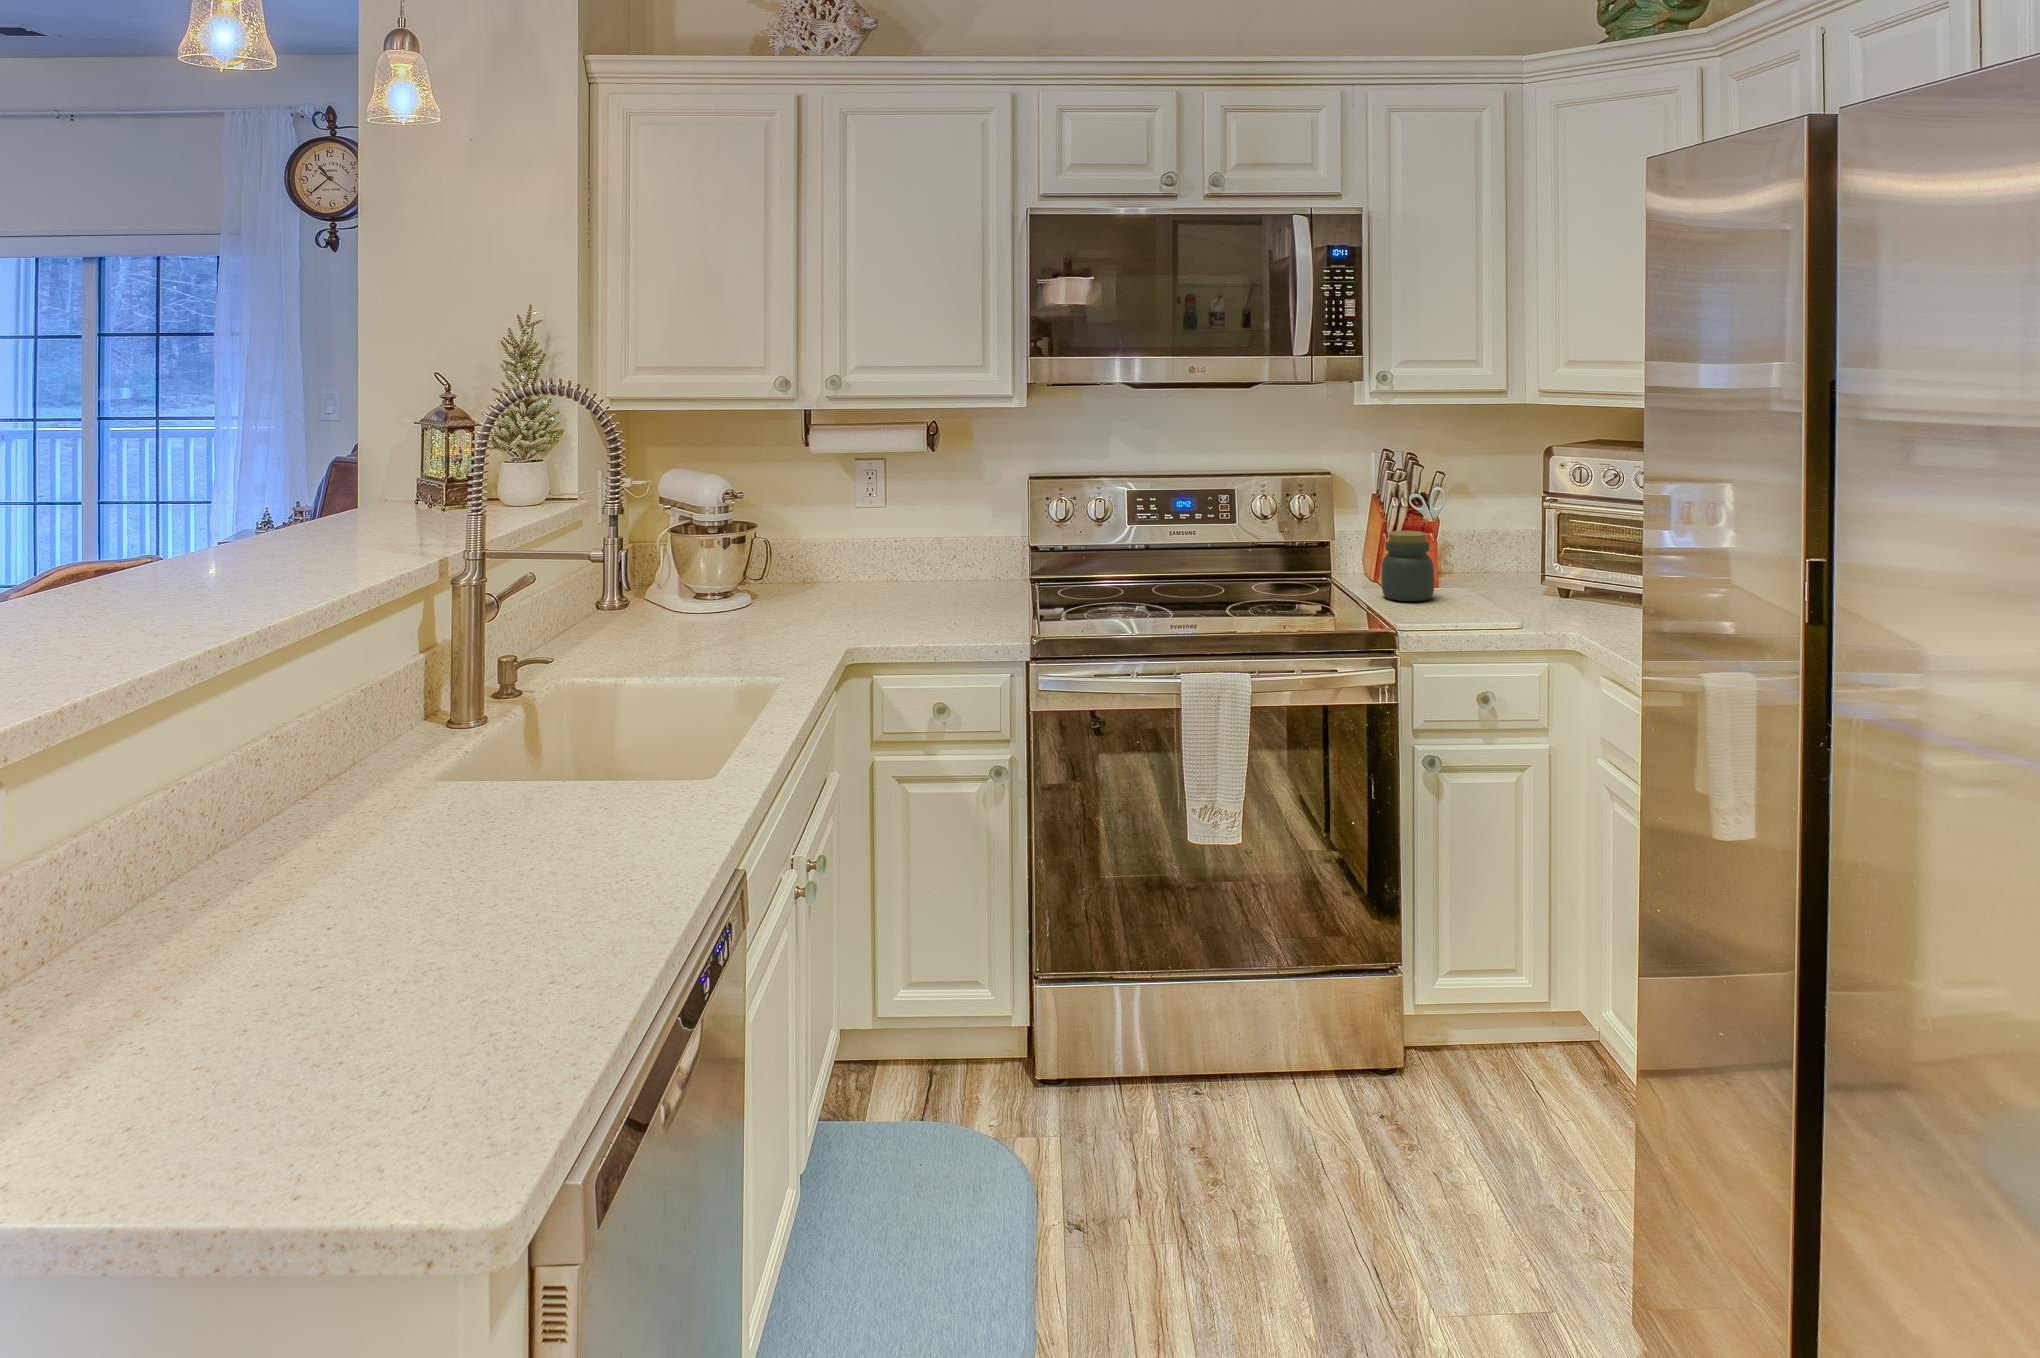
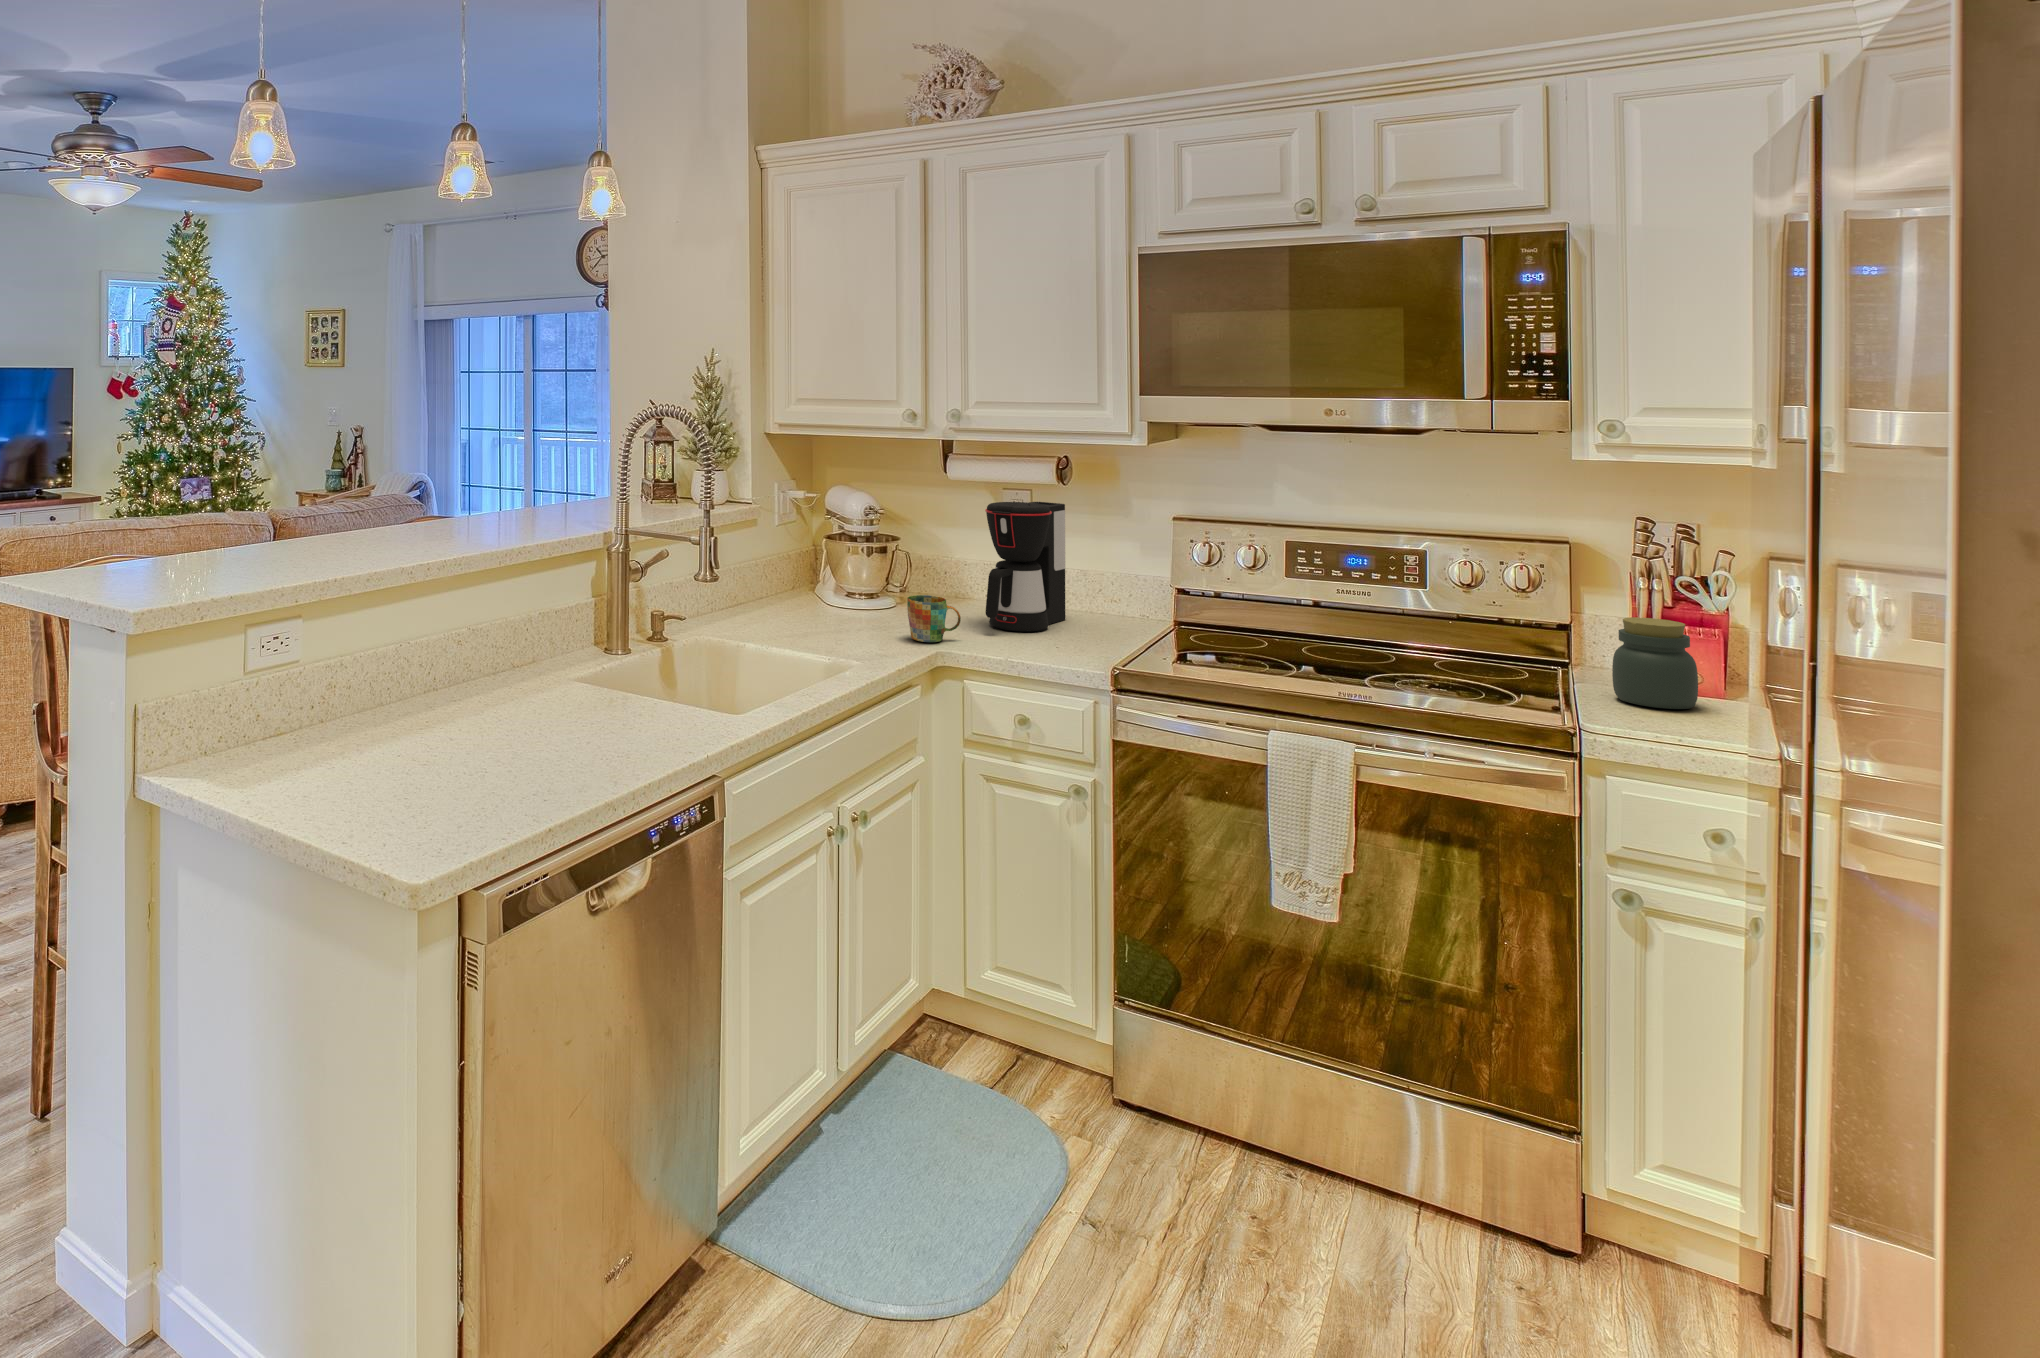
coffee maker: none [867,473,937,612] -> present [985,502,1065,632]
mug: none [801,586,859,639] -> present [907,595,961,642]

